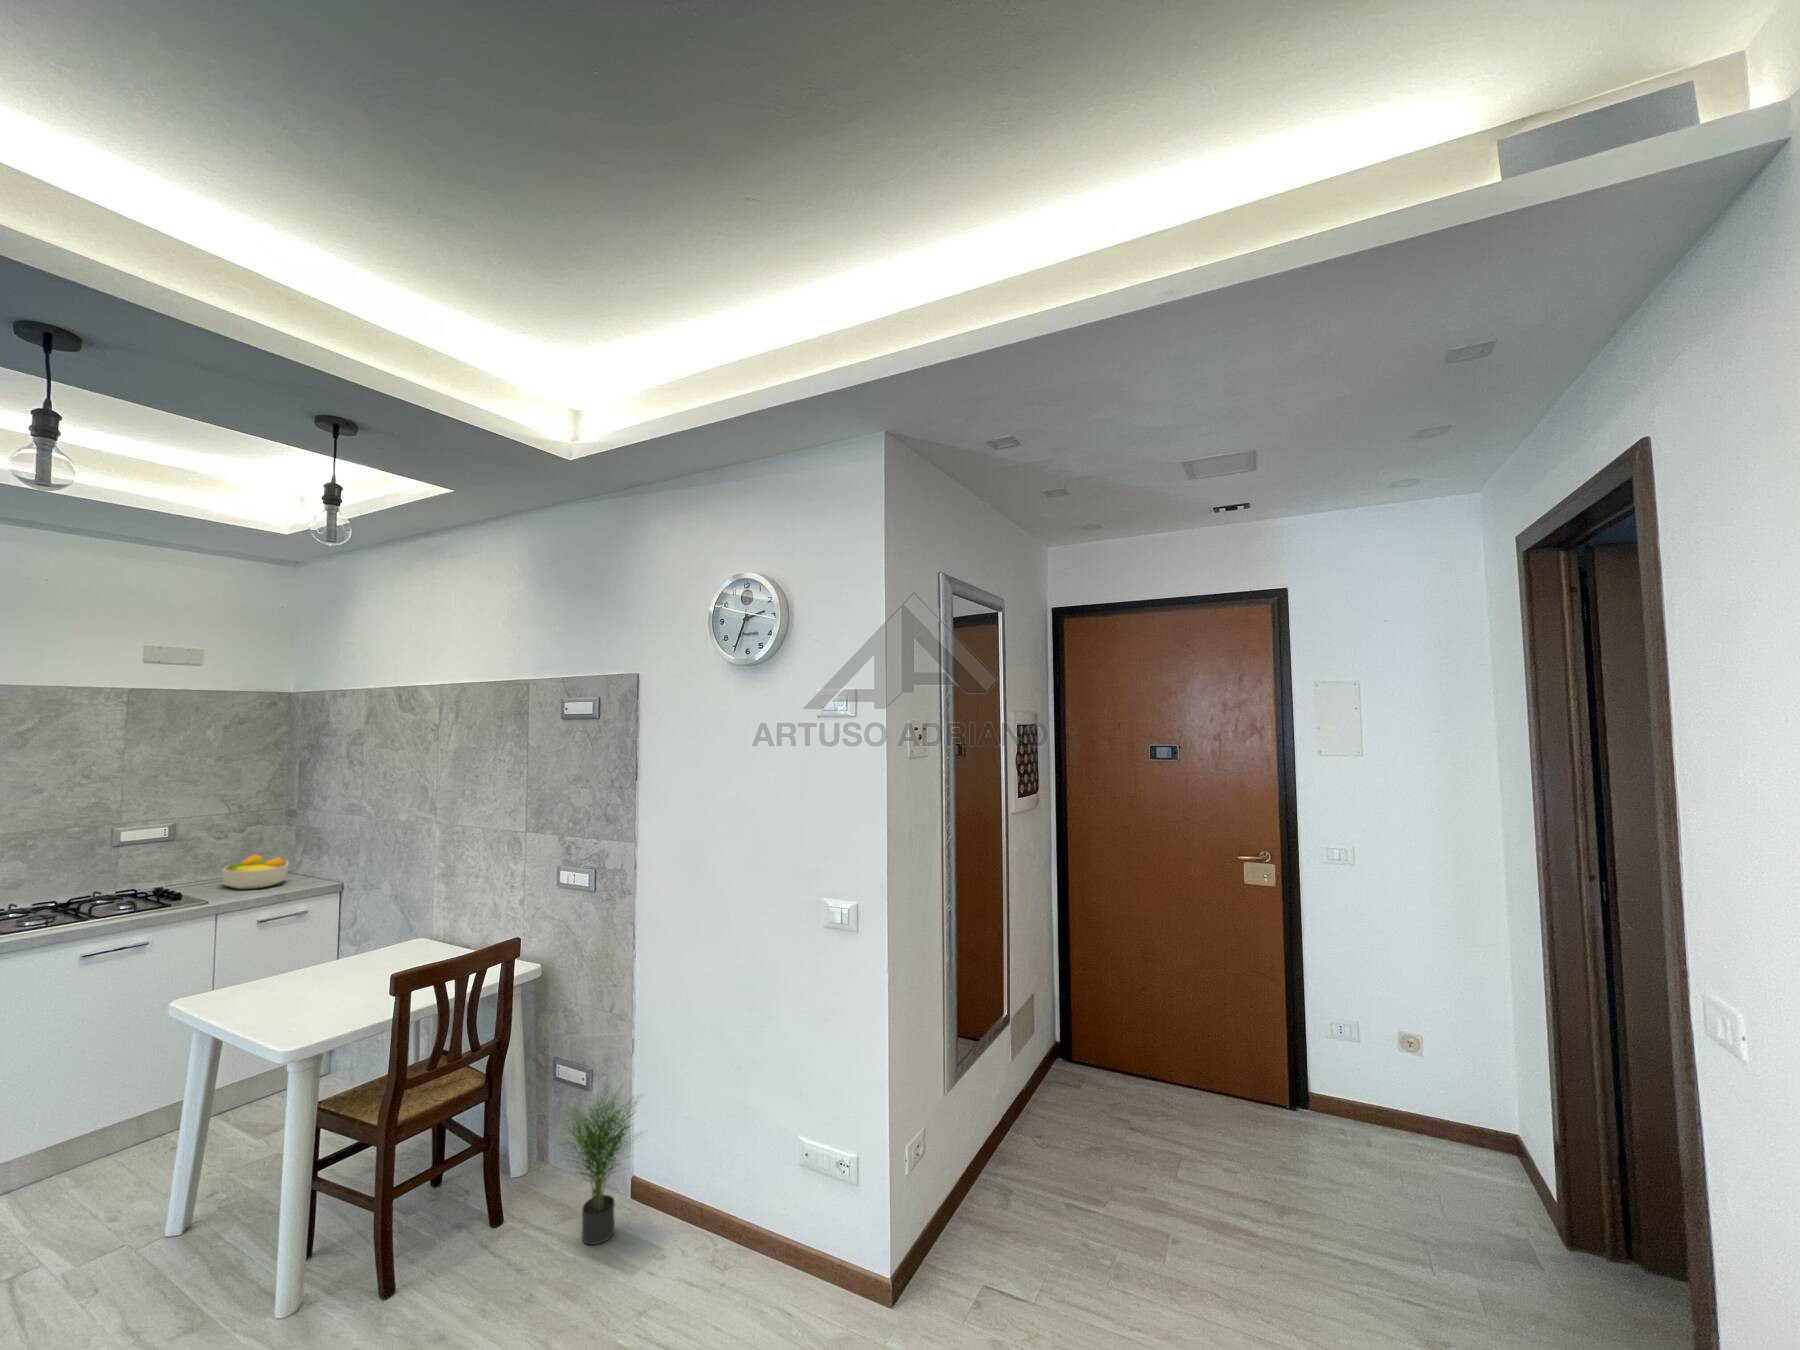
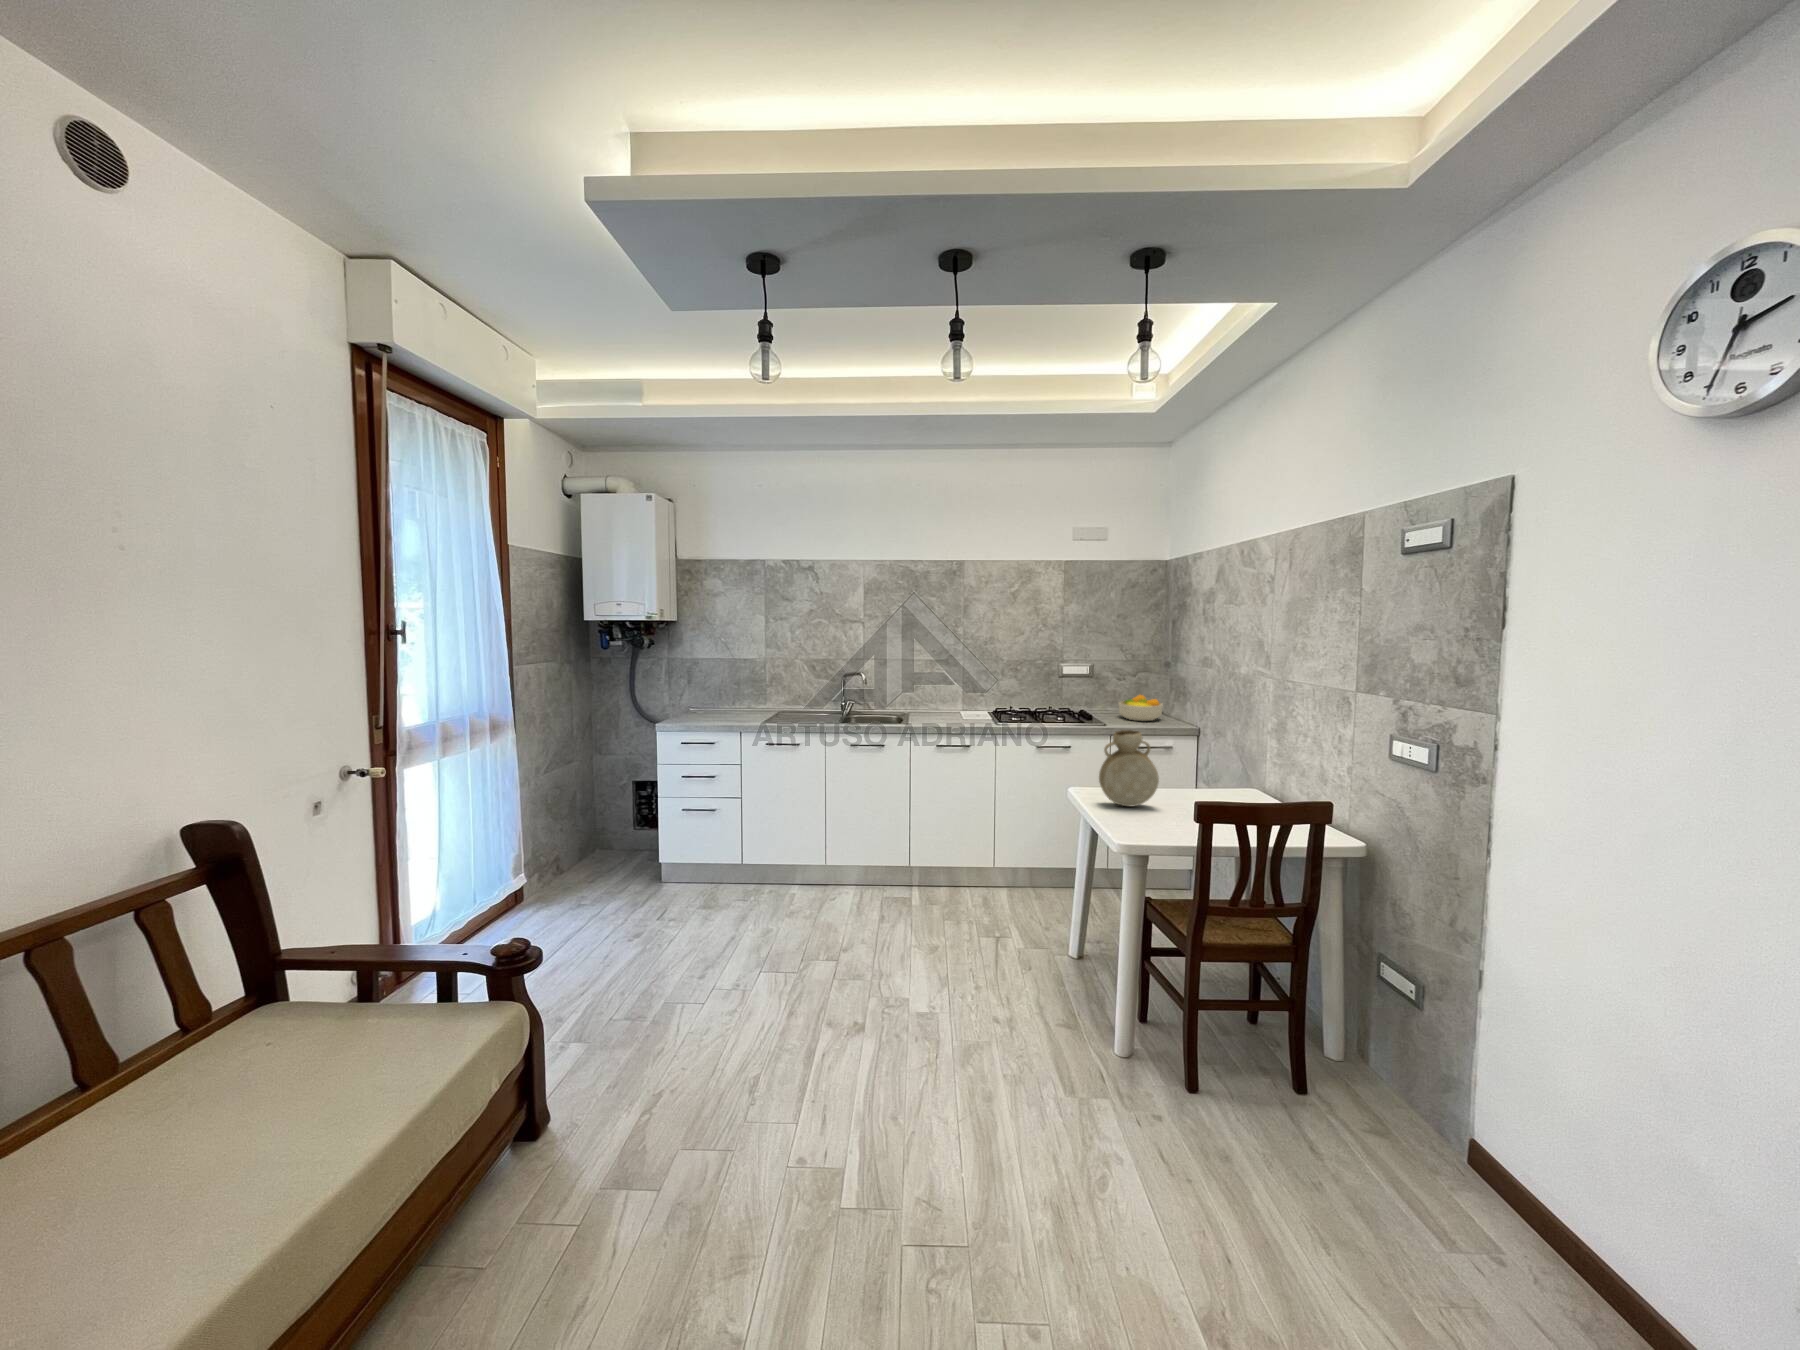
vase: none [235,908,322,1003] -> present [1099,730,1159,806]
potted plant: present [559,1079,637,1245] -> none [1364,997,1500,1189]

